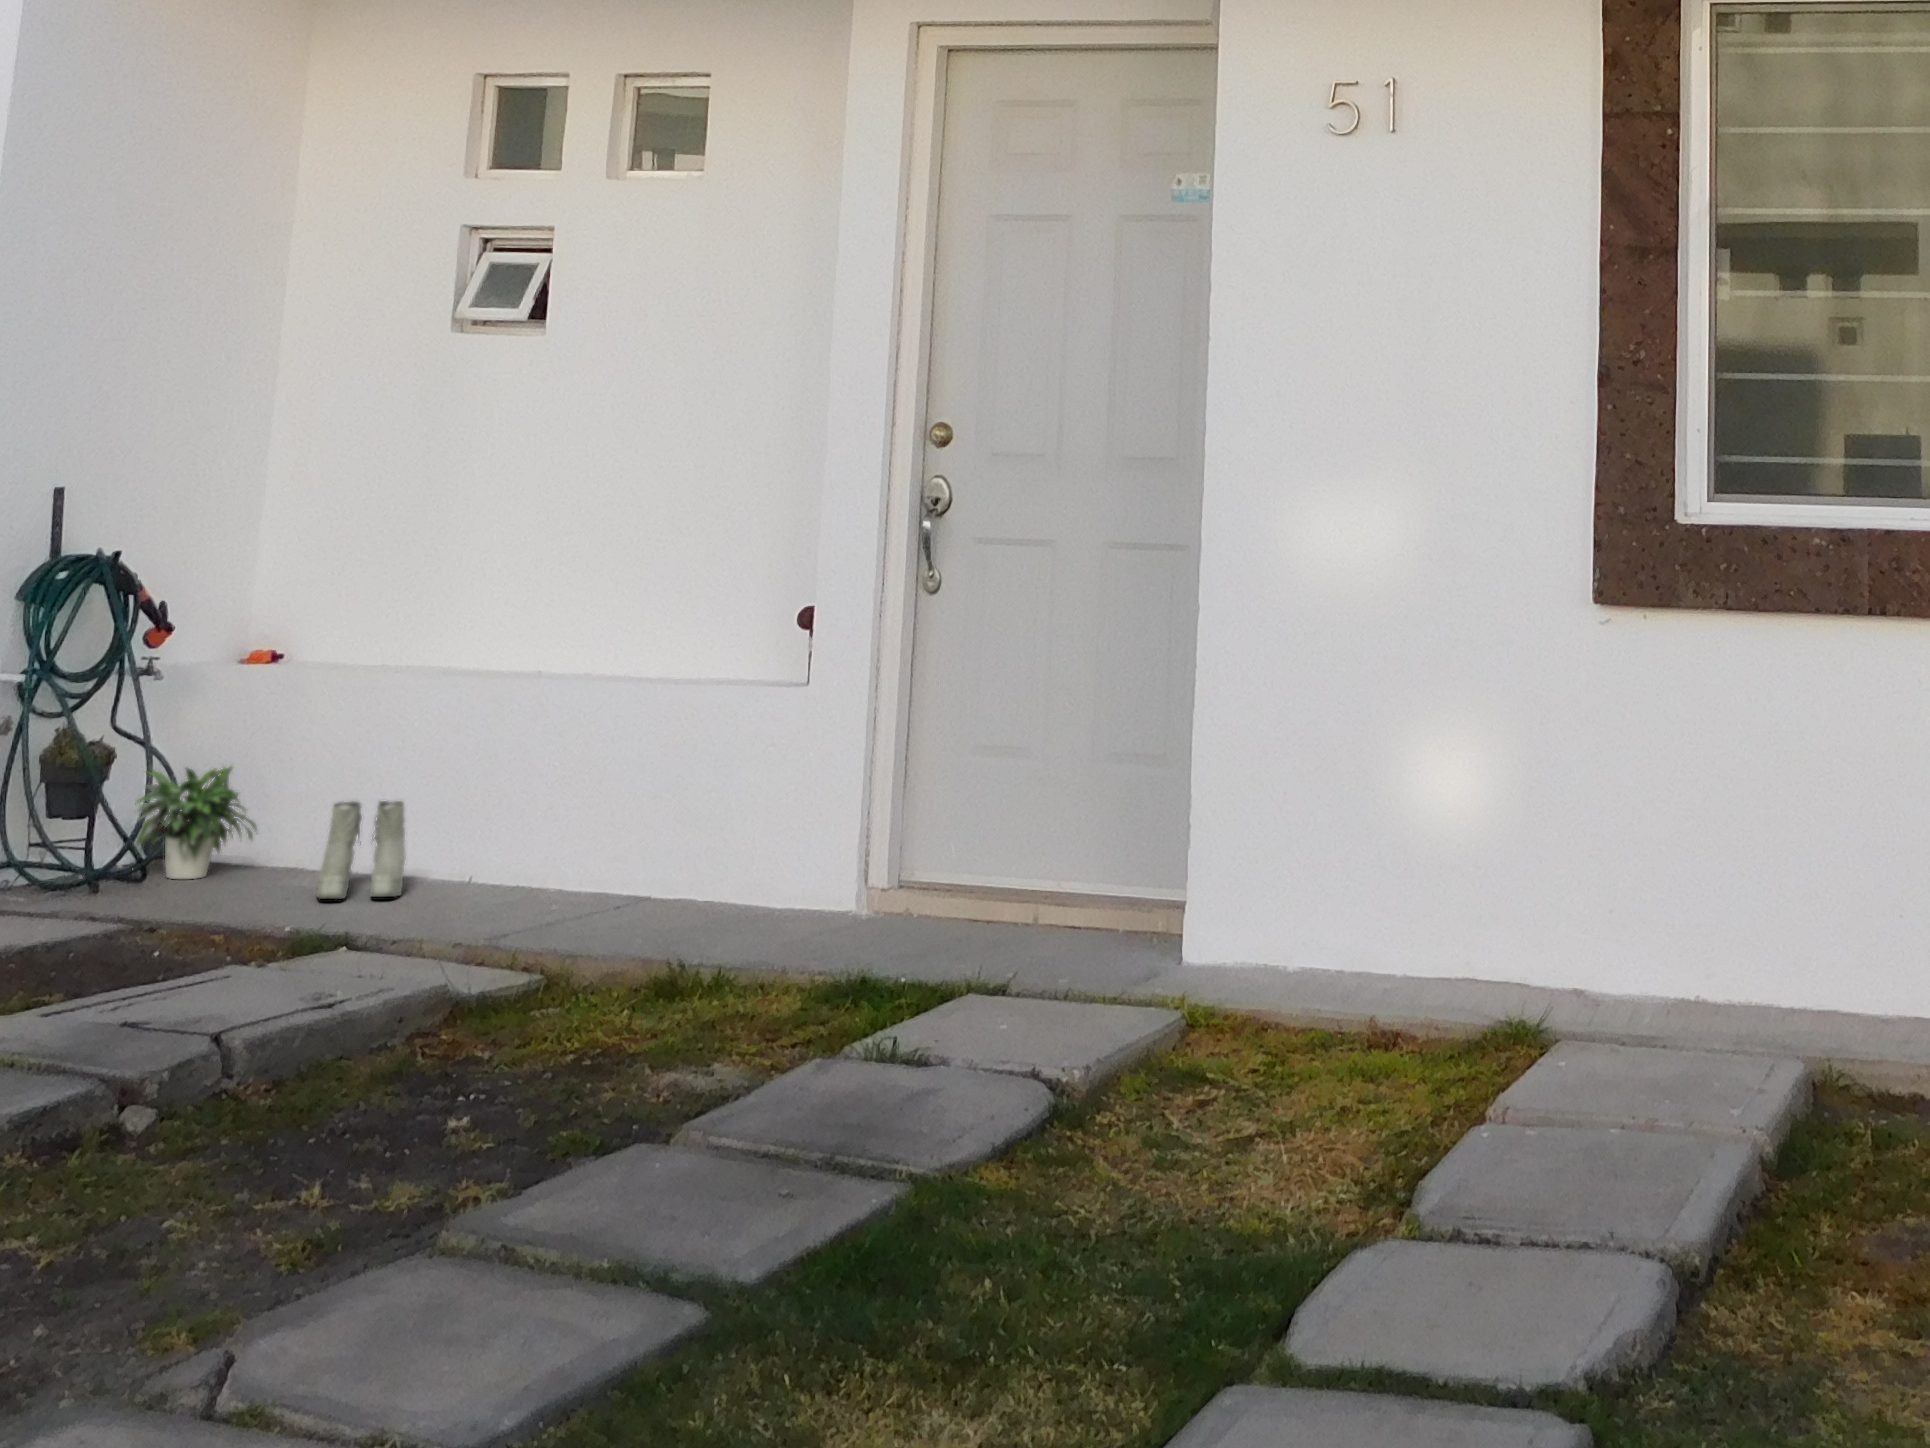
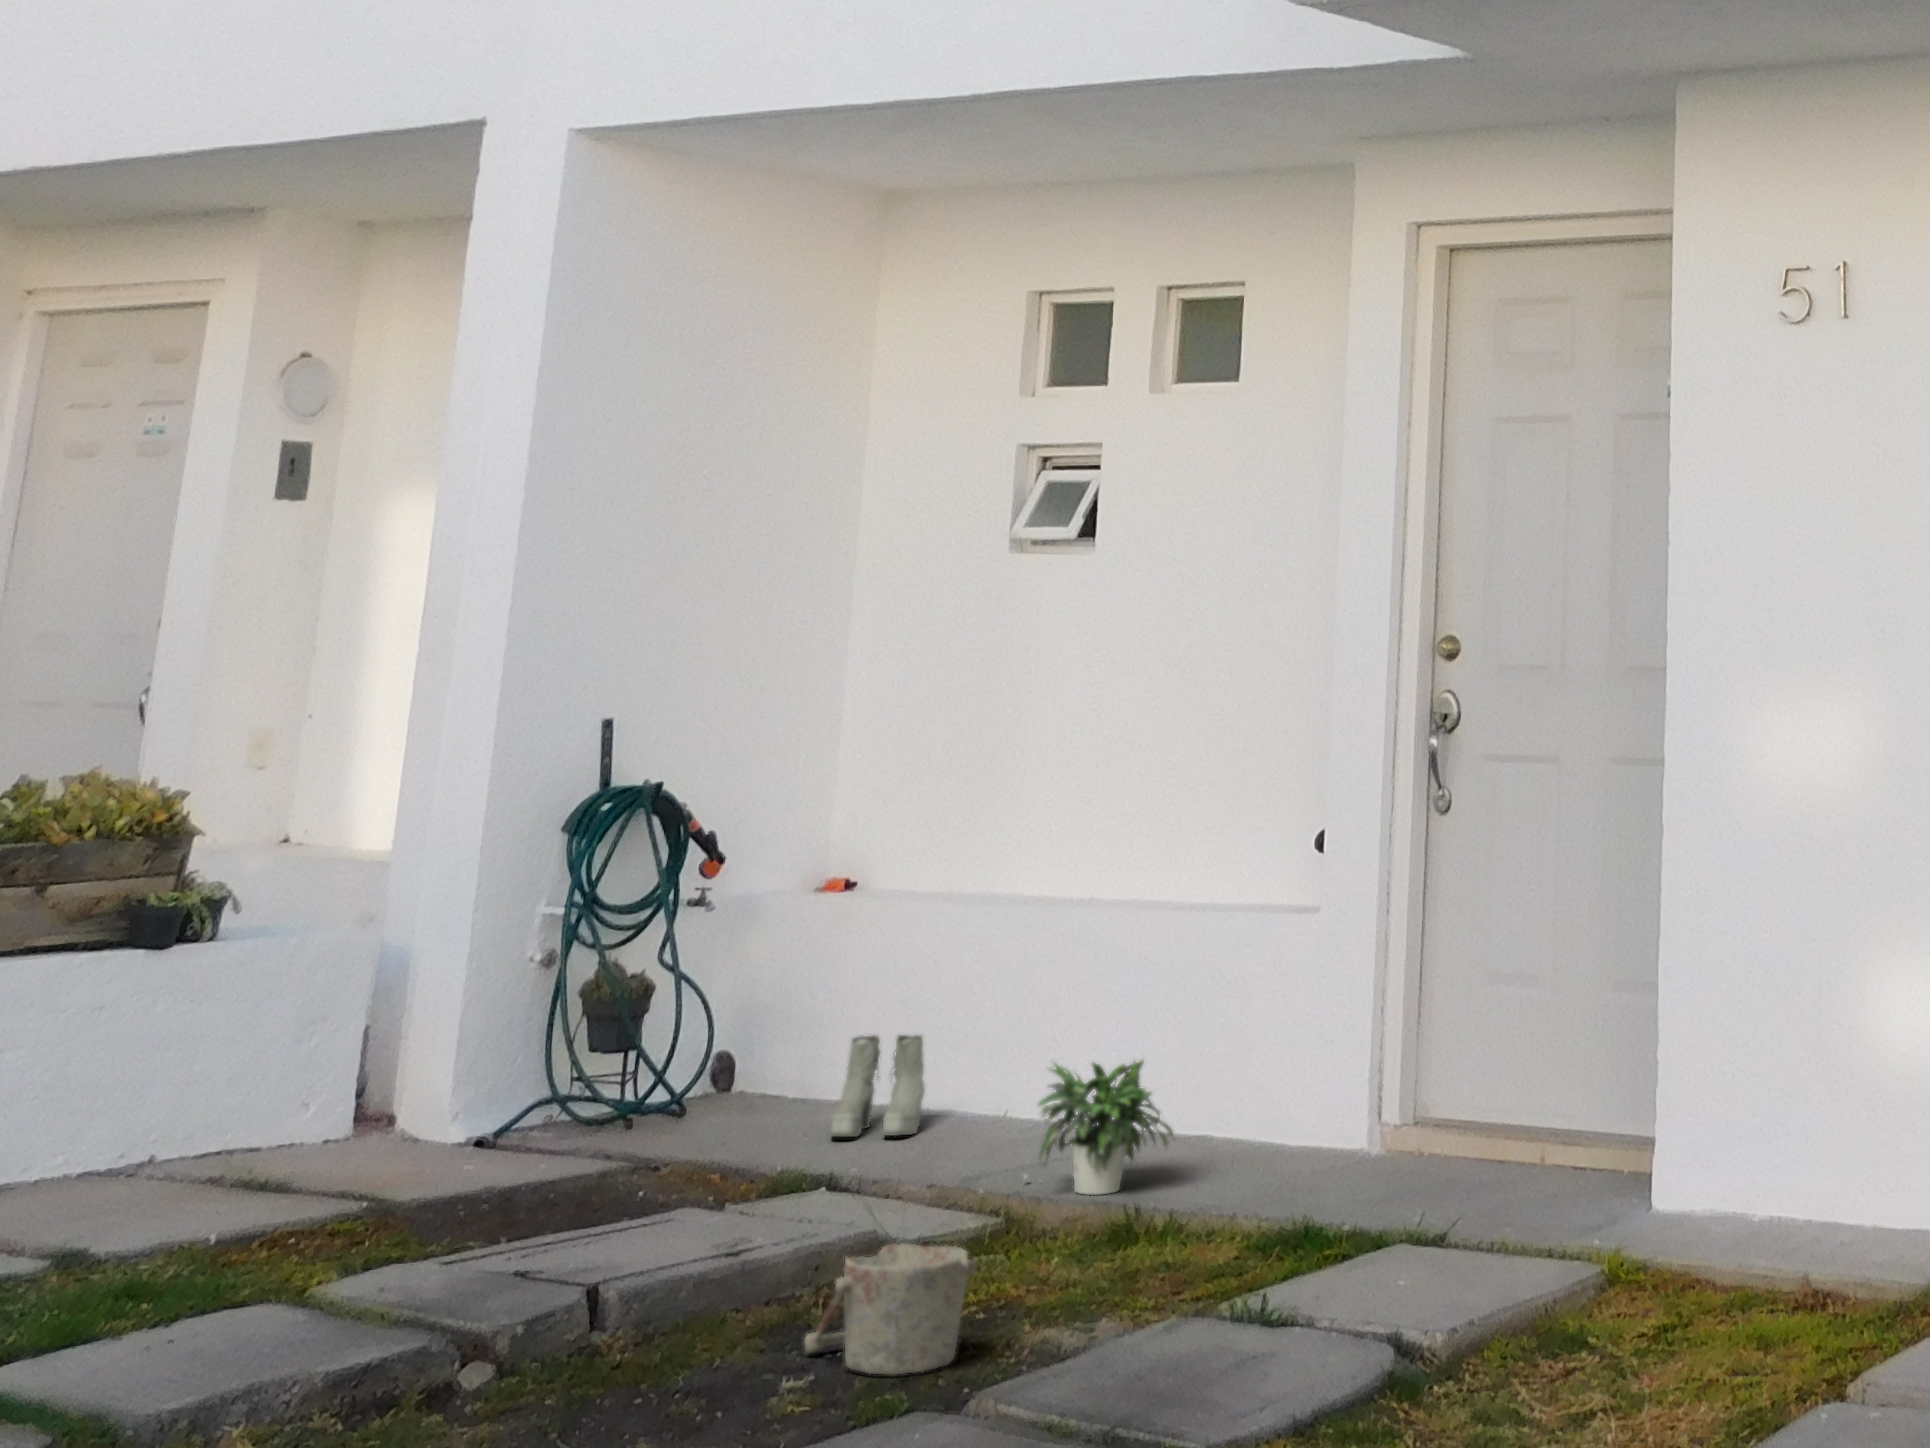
potted plant: present [119,764,258,879] -> present [1024,1059,1174,1195]
bucket: none [450,990,618,1111] -> present [804,1243,976,1375]

